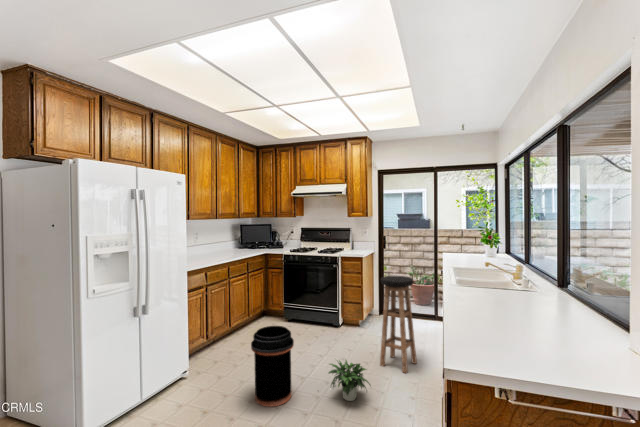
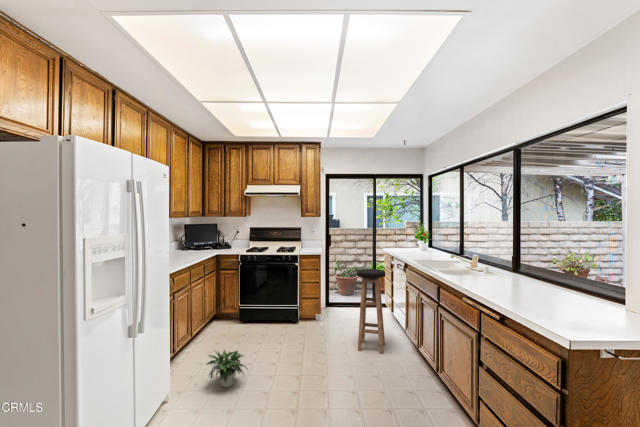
trash can: present [251,326,294,407] -> none [262,324,304,407]
potted plant: present [329,360,371,401] -> present [207,350,247,387]

